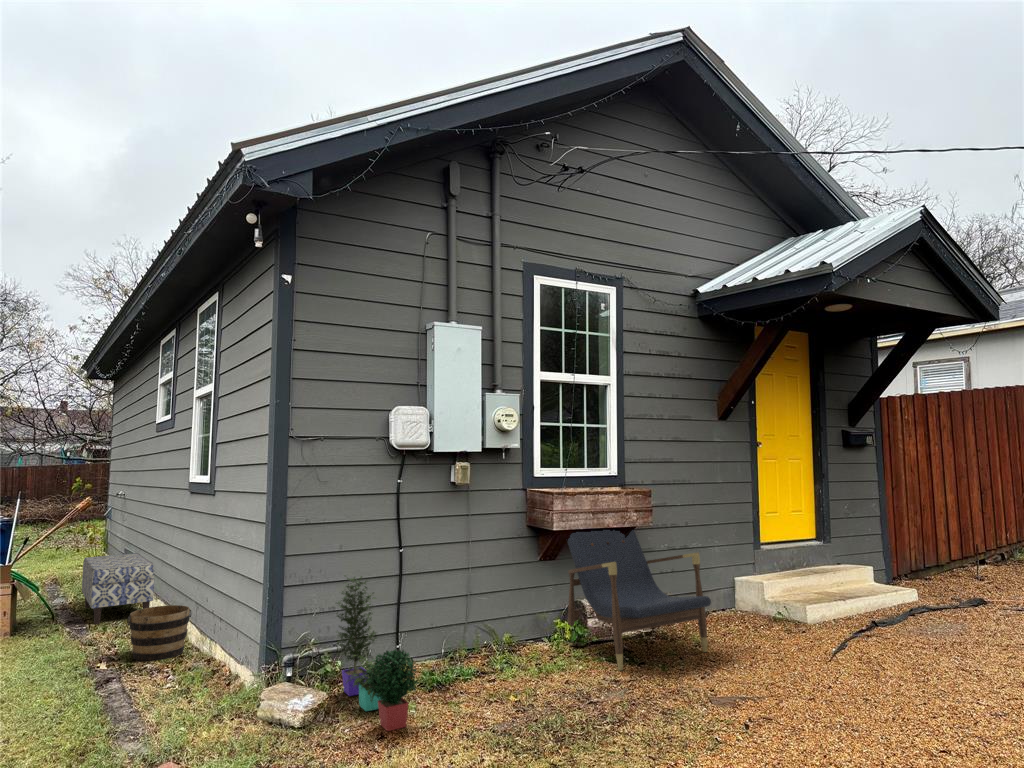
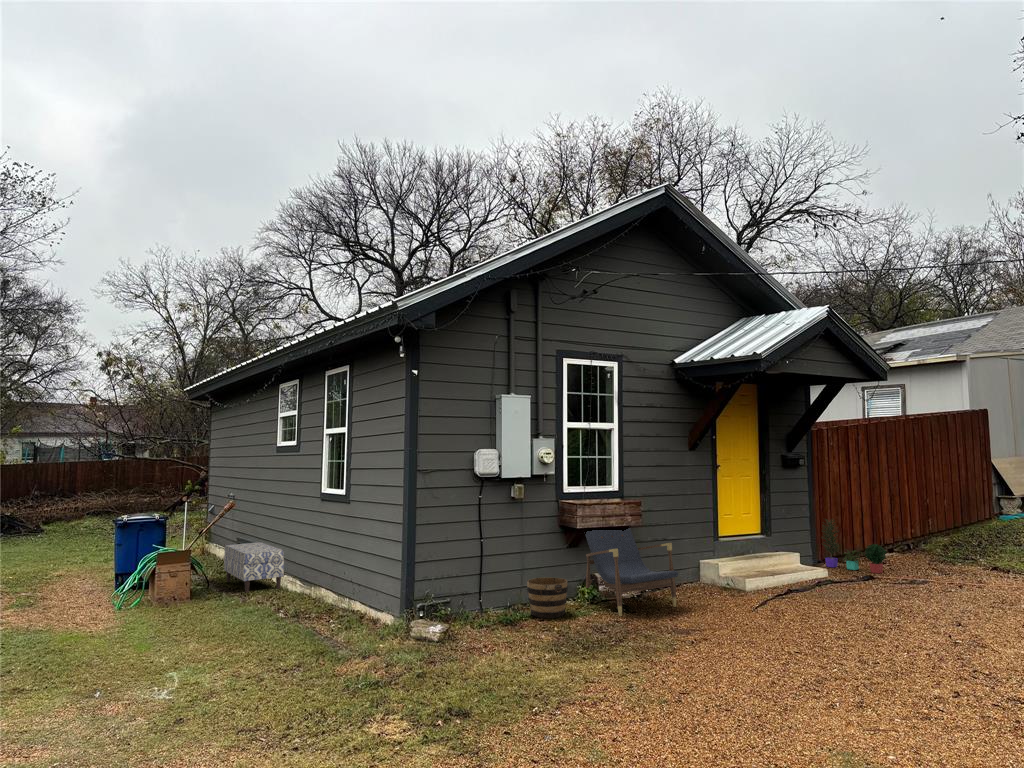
potted plant: present [337,576,419,731] -> present [822,519,886,573]
bucket: present [127,605,191,661] -> present [527,577,568,618]

